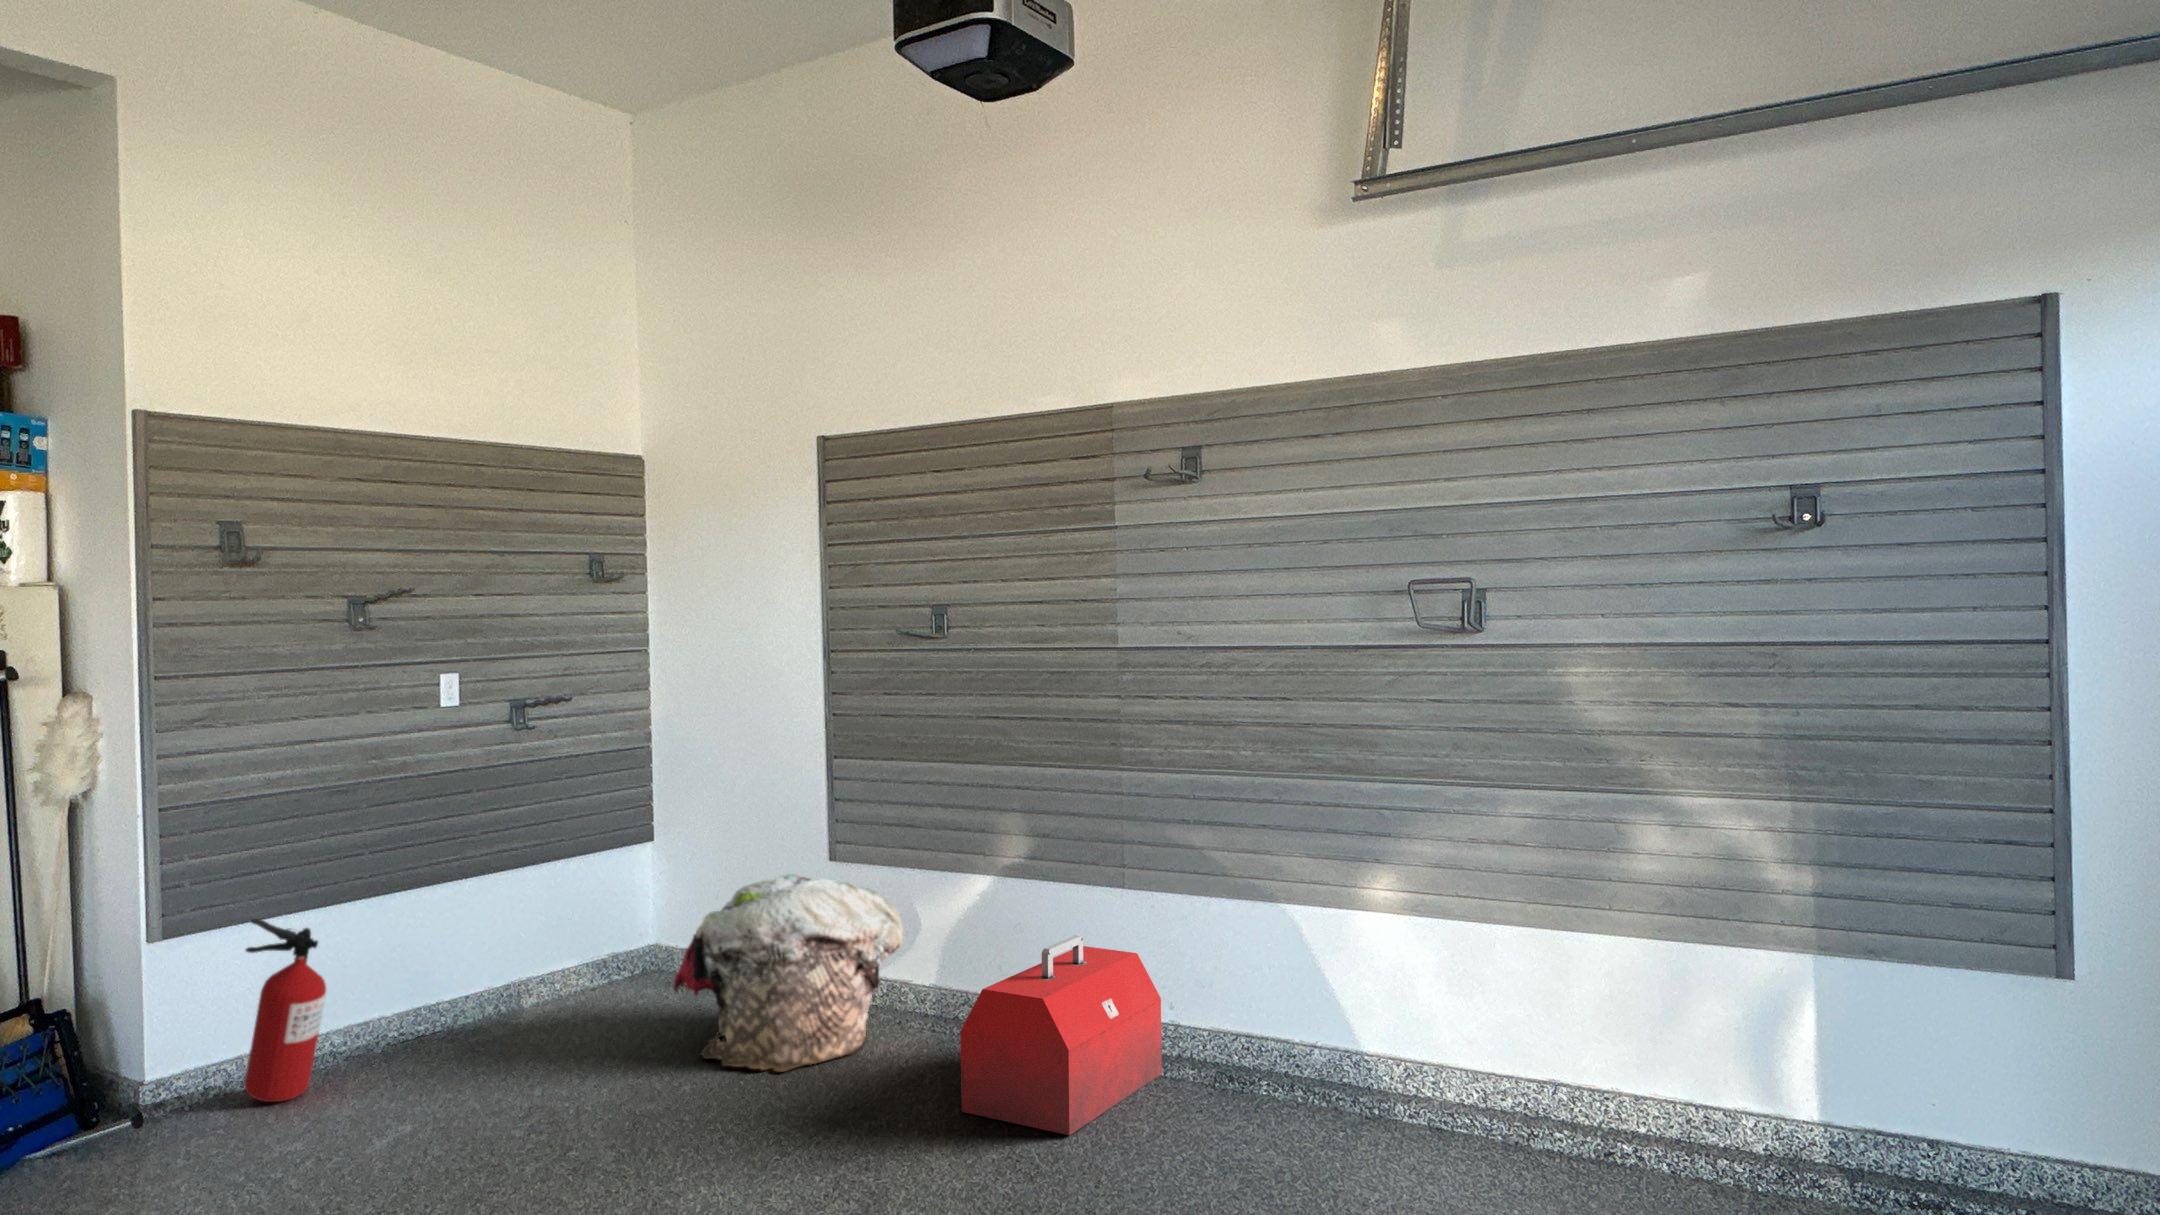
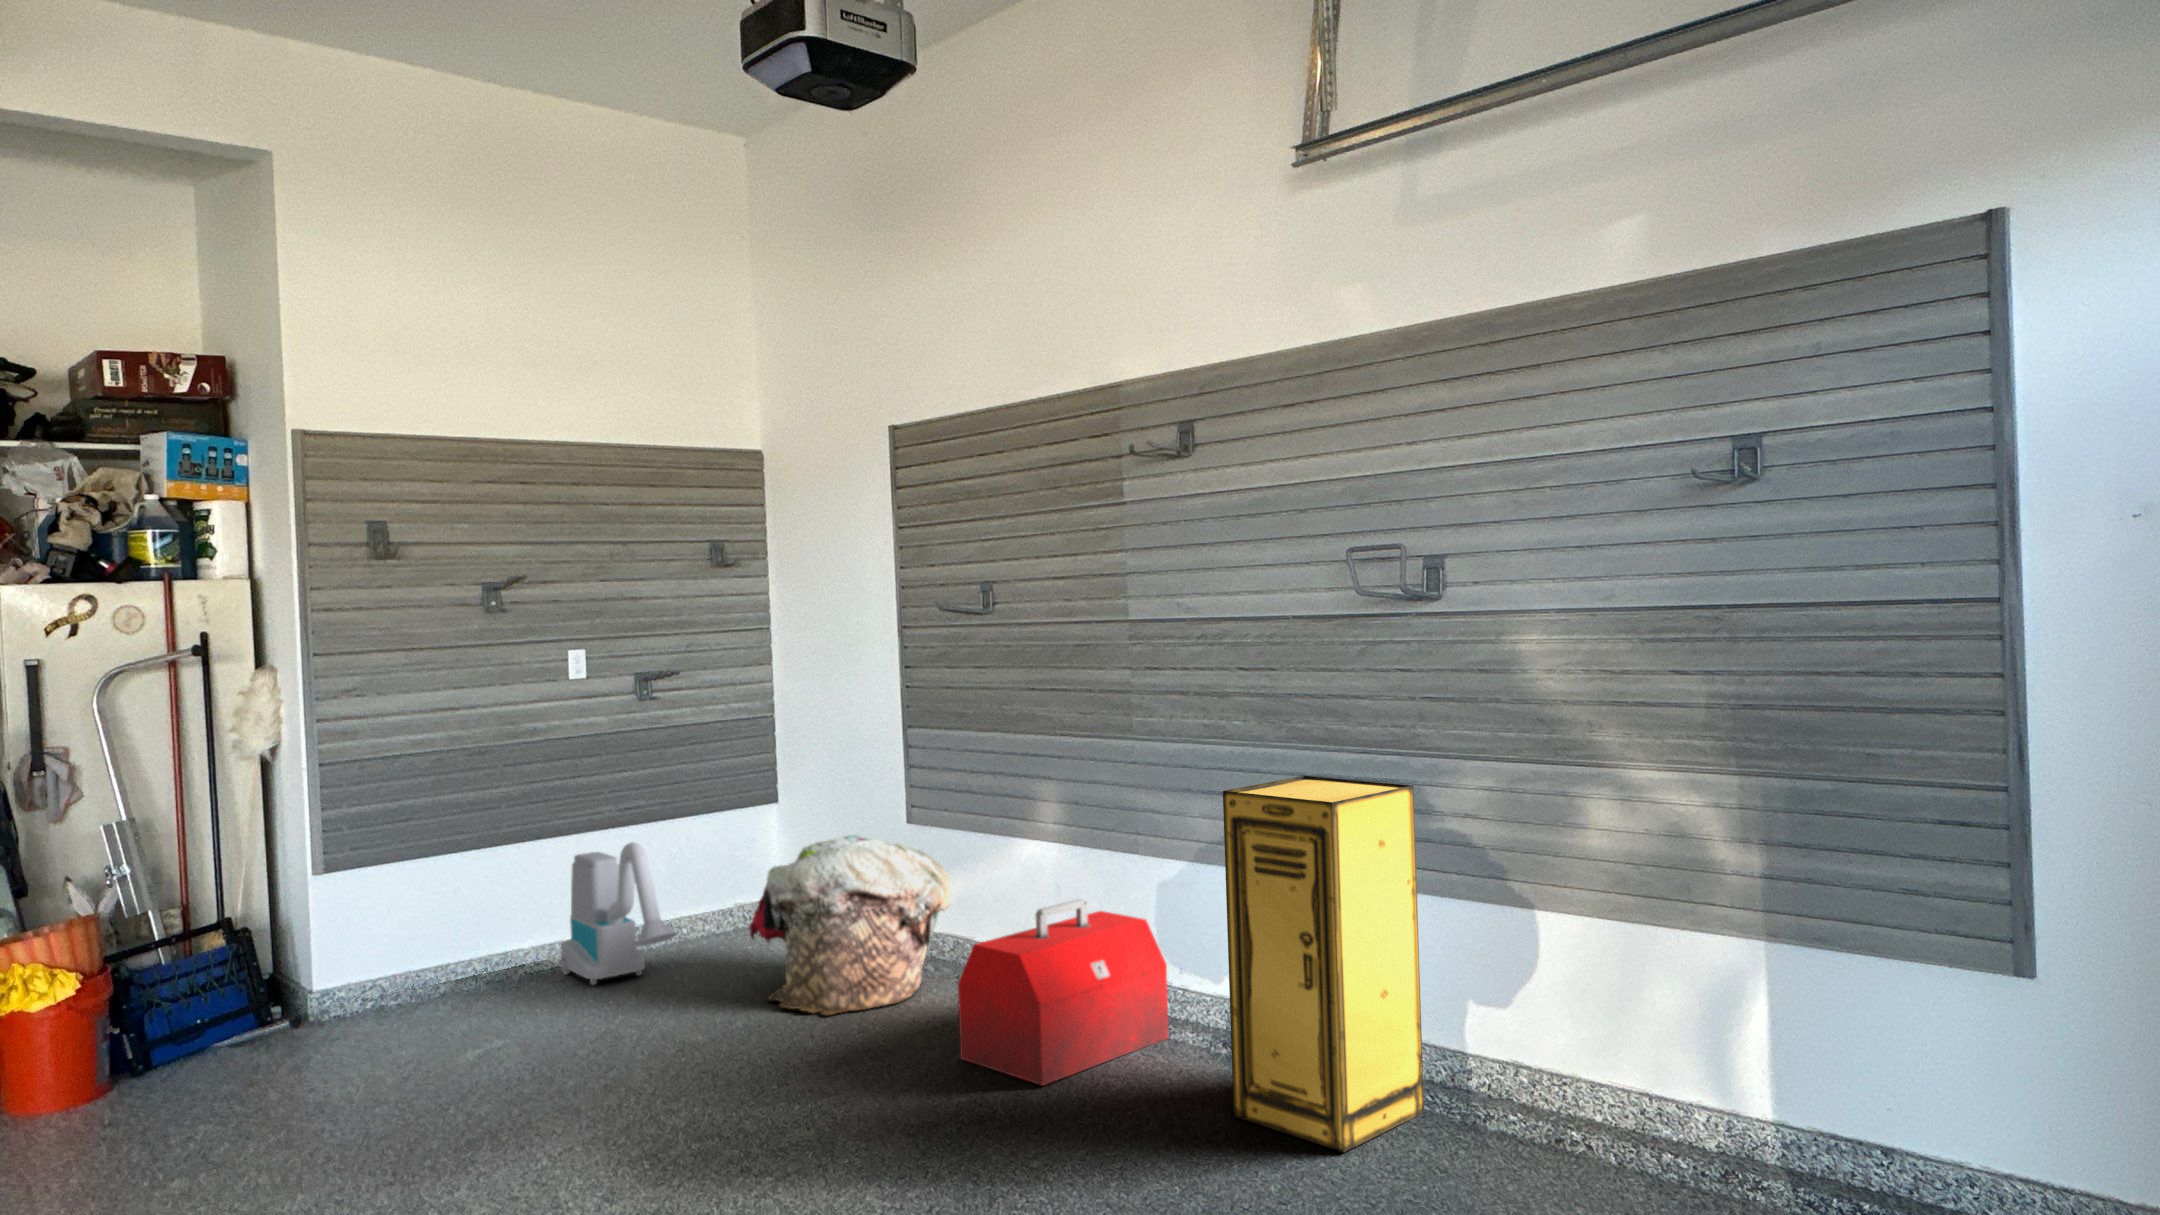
storage cabinet: none [1278,805,1460,1183] -> present [1223,776,1424,1152]
vacuum cleaner: none [431,890,595,1053] -> present [561,842,677,985]
fire extinguisher: present [244,919,326,1102] -> none [390,858,456,1014]

